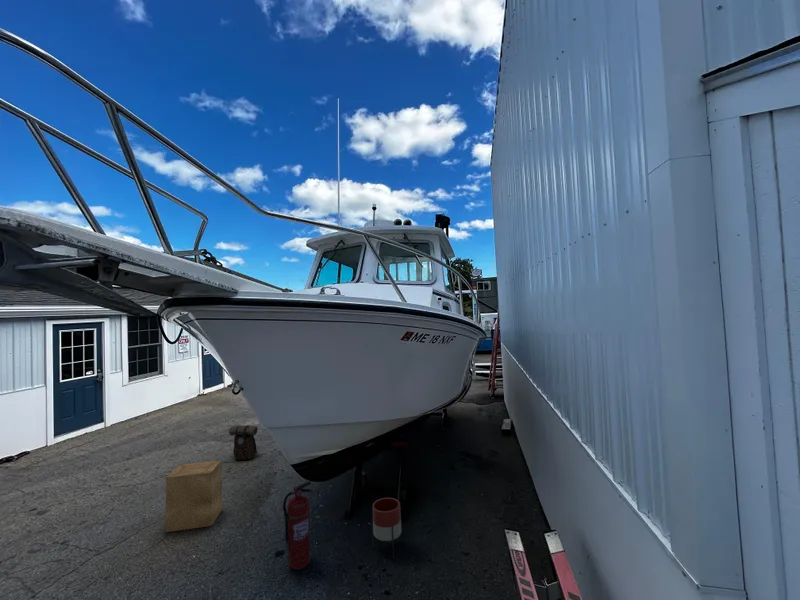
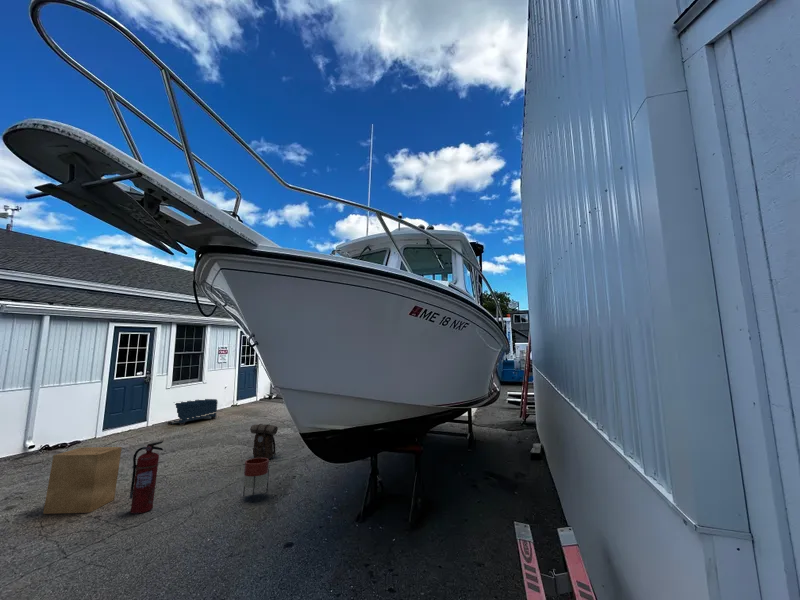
bench: none [127,391,181,422] -> present [167,399,218,425]
cardboard box: present [166,460,222,532] -> present [43,447,122,514]
fire extinguisher: present [283,481,312,570] -> present [129,441,163,514]
planter: present [371,498,401,558] -> present [243,458,269,502]

